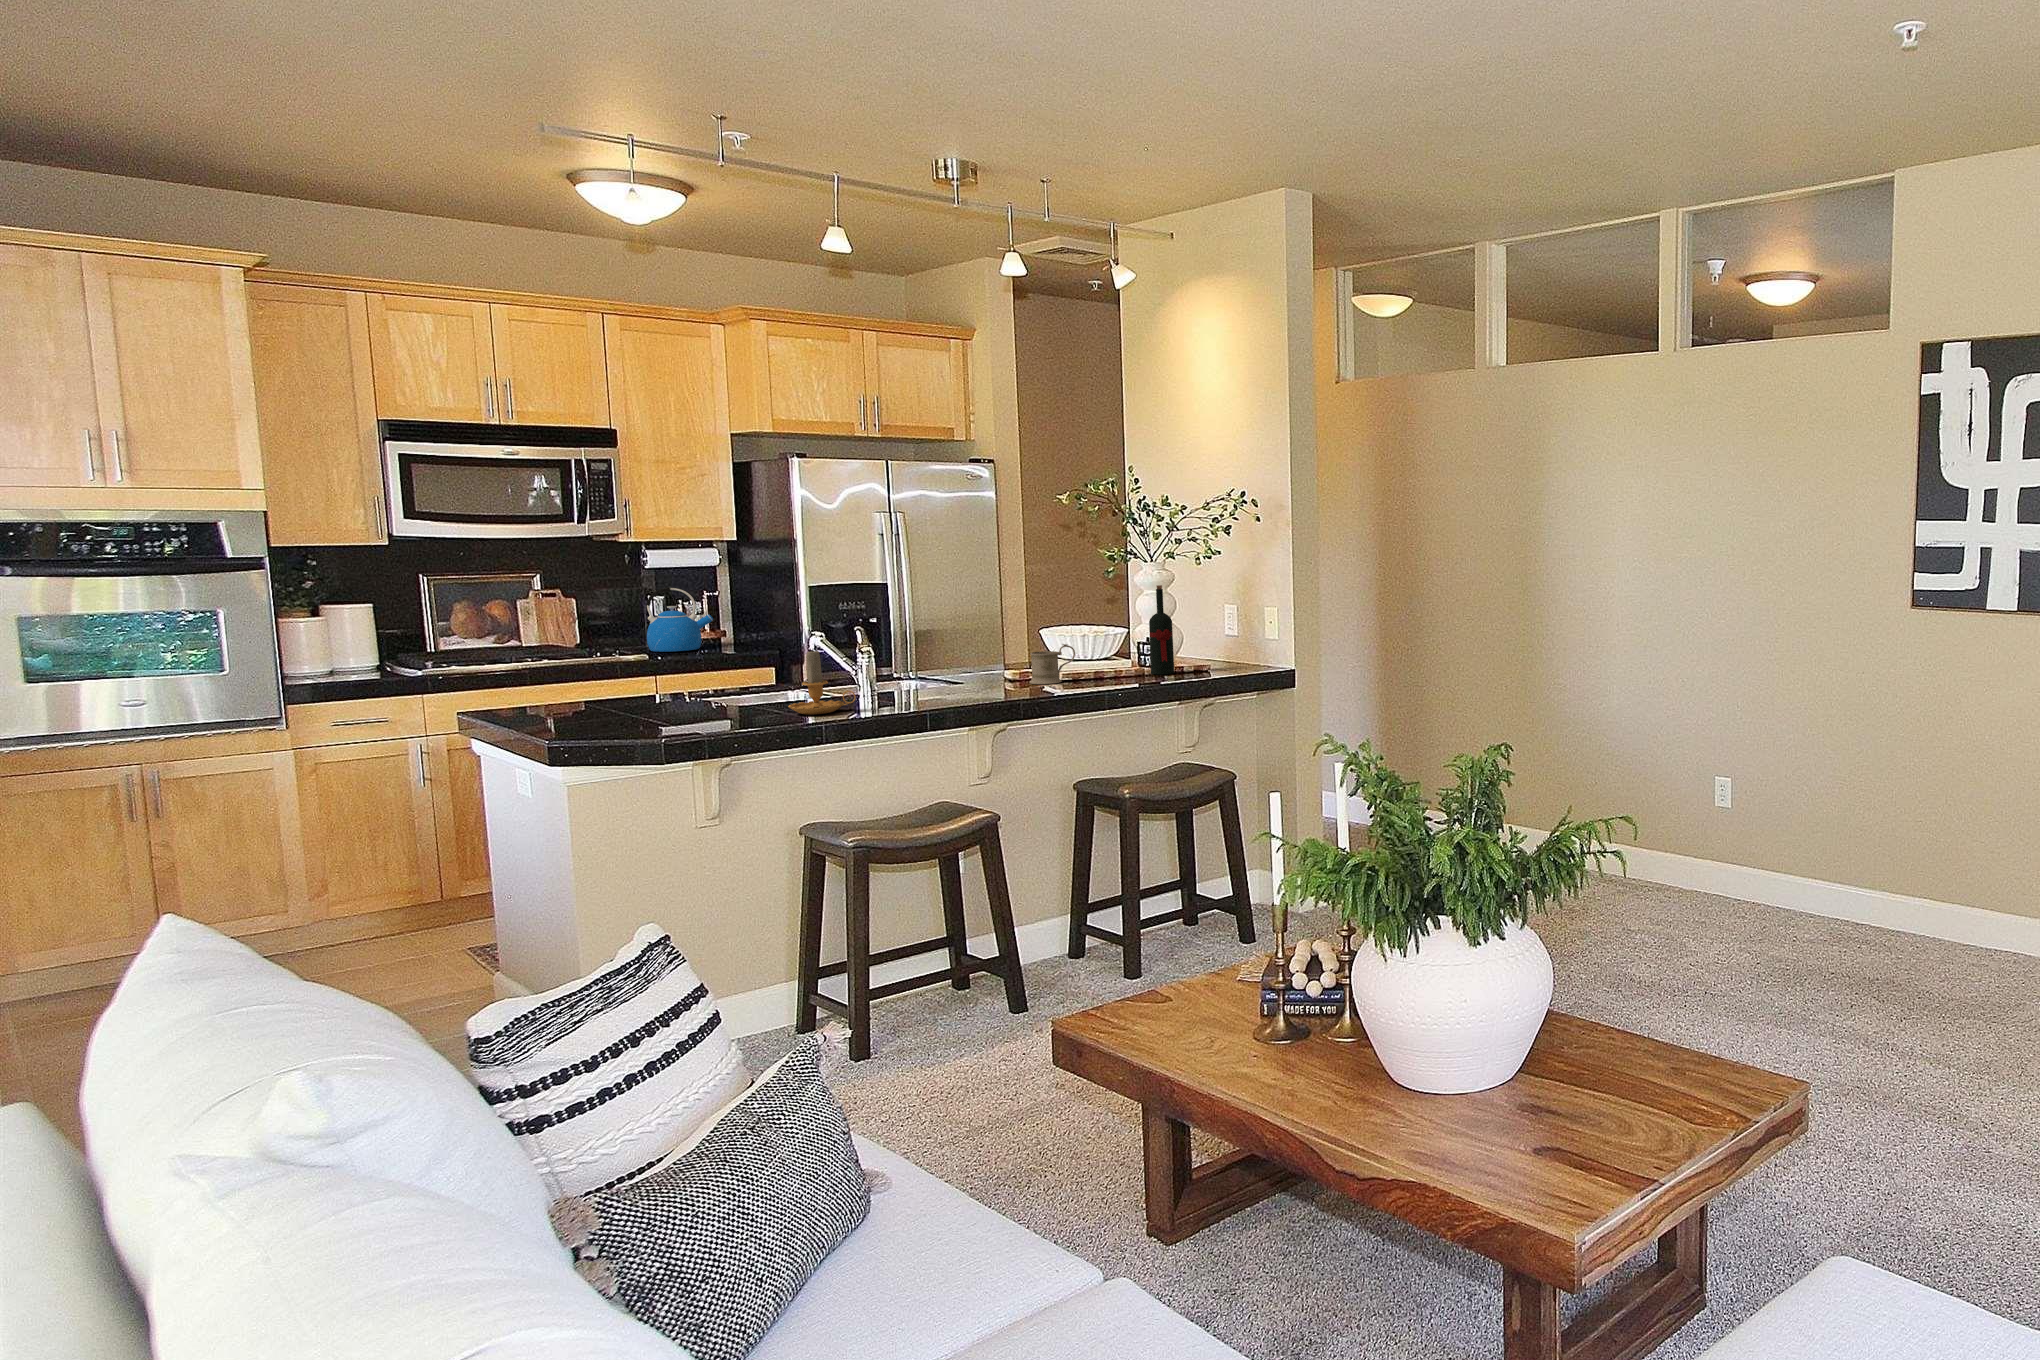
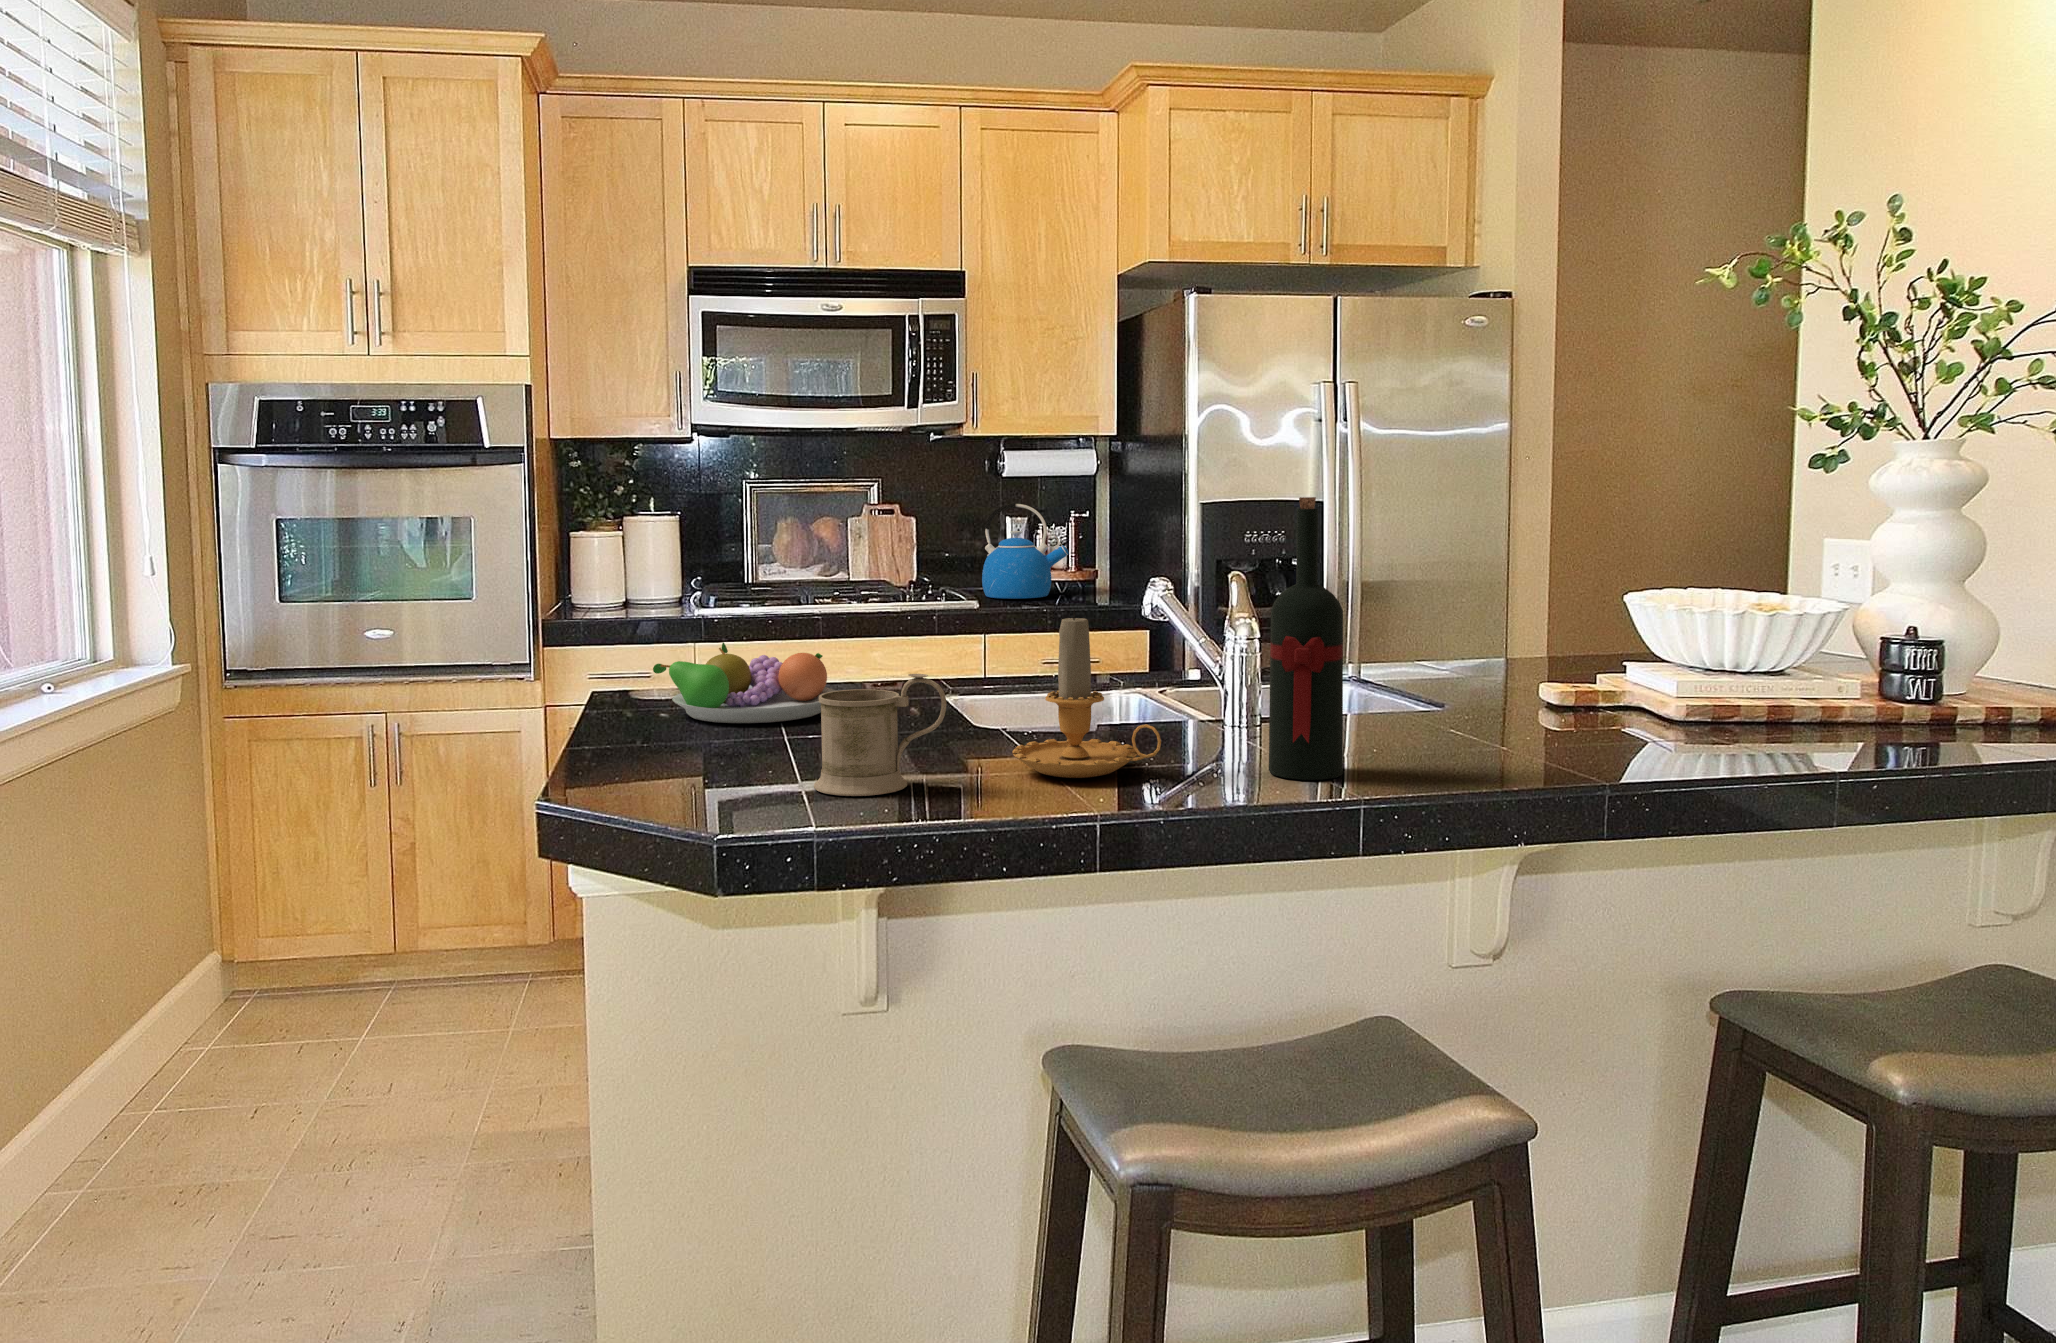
wine bottle: present [1149,585,1174,674] -> present [1269,497,1343,780]
mug: present [1030,644,1075,684] -> present [814,674,946,796]
fruit bowl: none [553,678,664,715] -> present [653,642,836,723]

